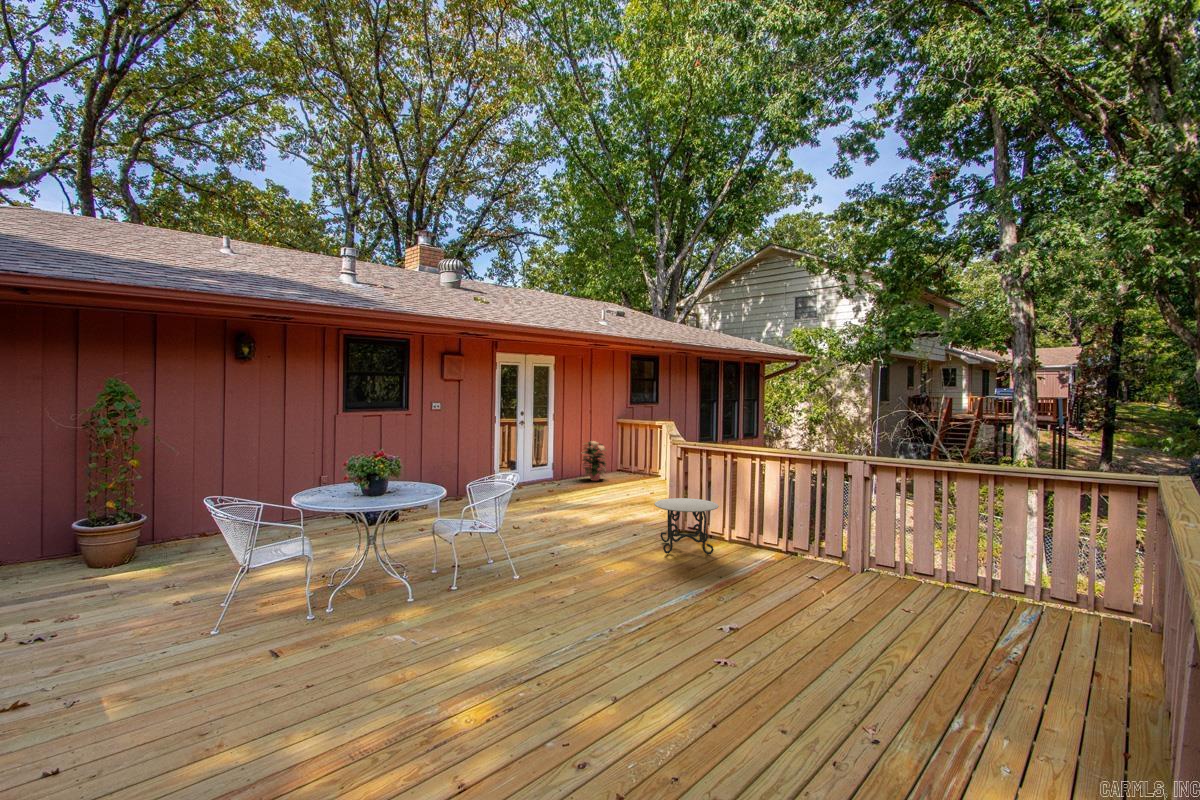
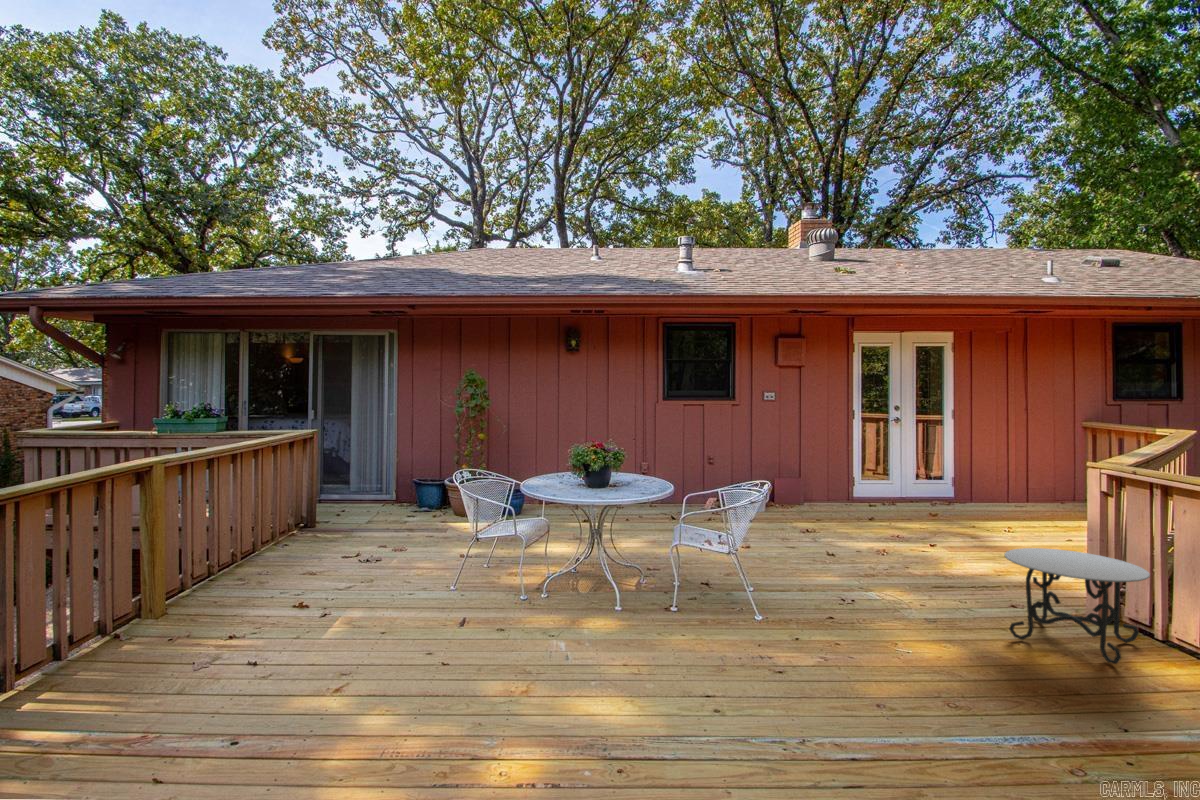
decorative plant: present [582,441,606,481] -> none [998,453,1049,513]

